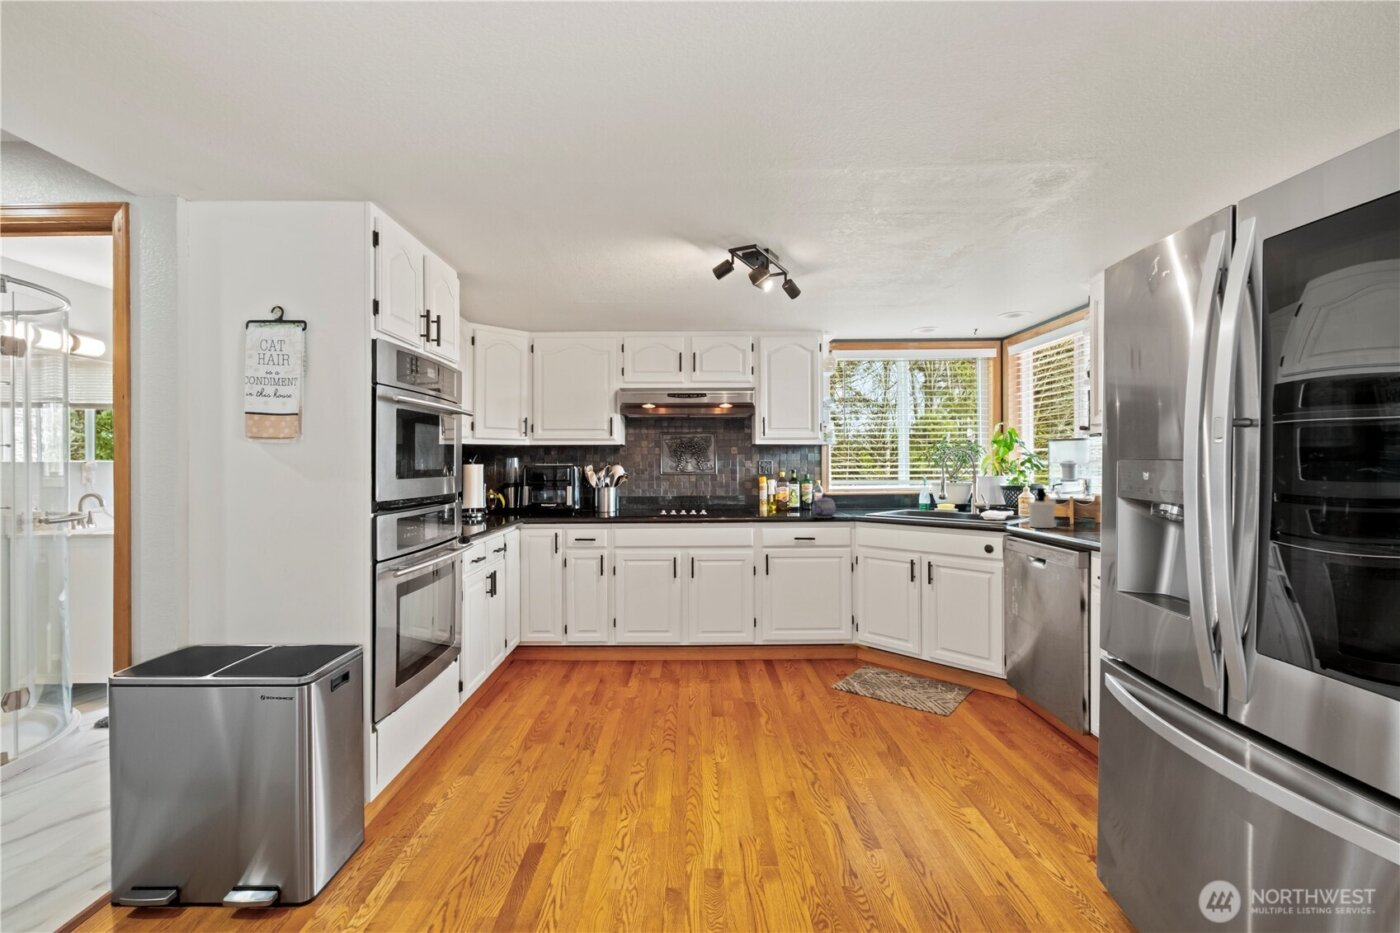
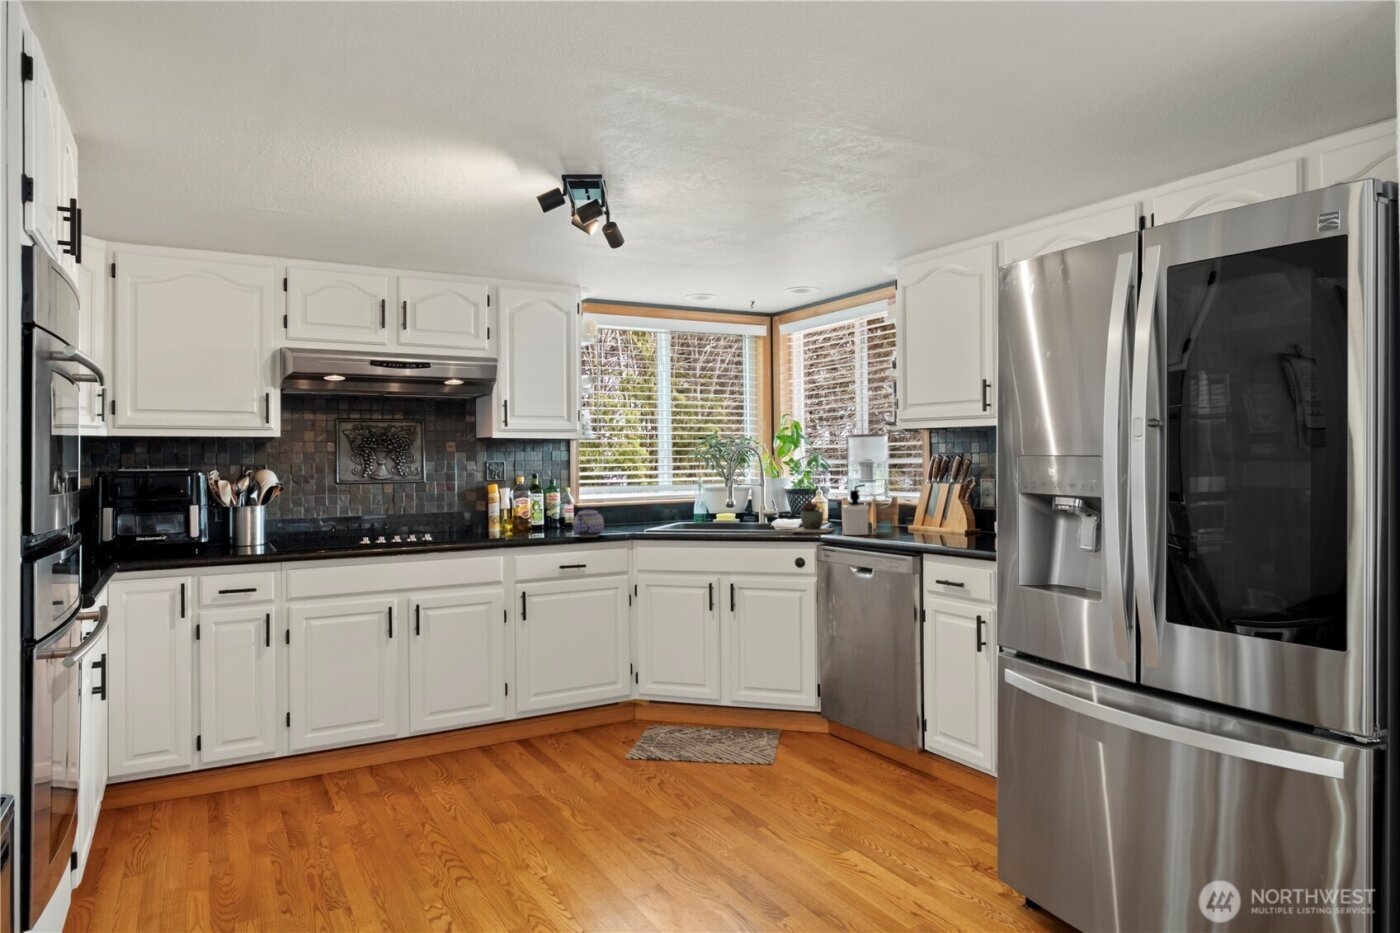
succulent plant: none [984,497,1030,524] -> present [792,502,834,533]

